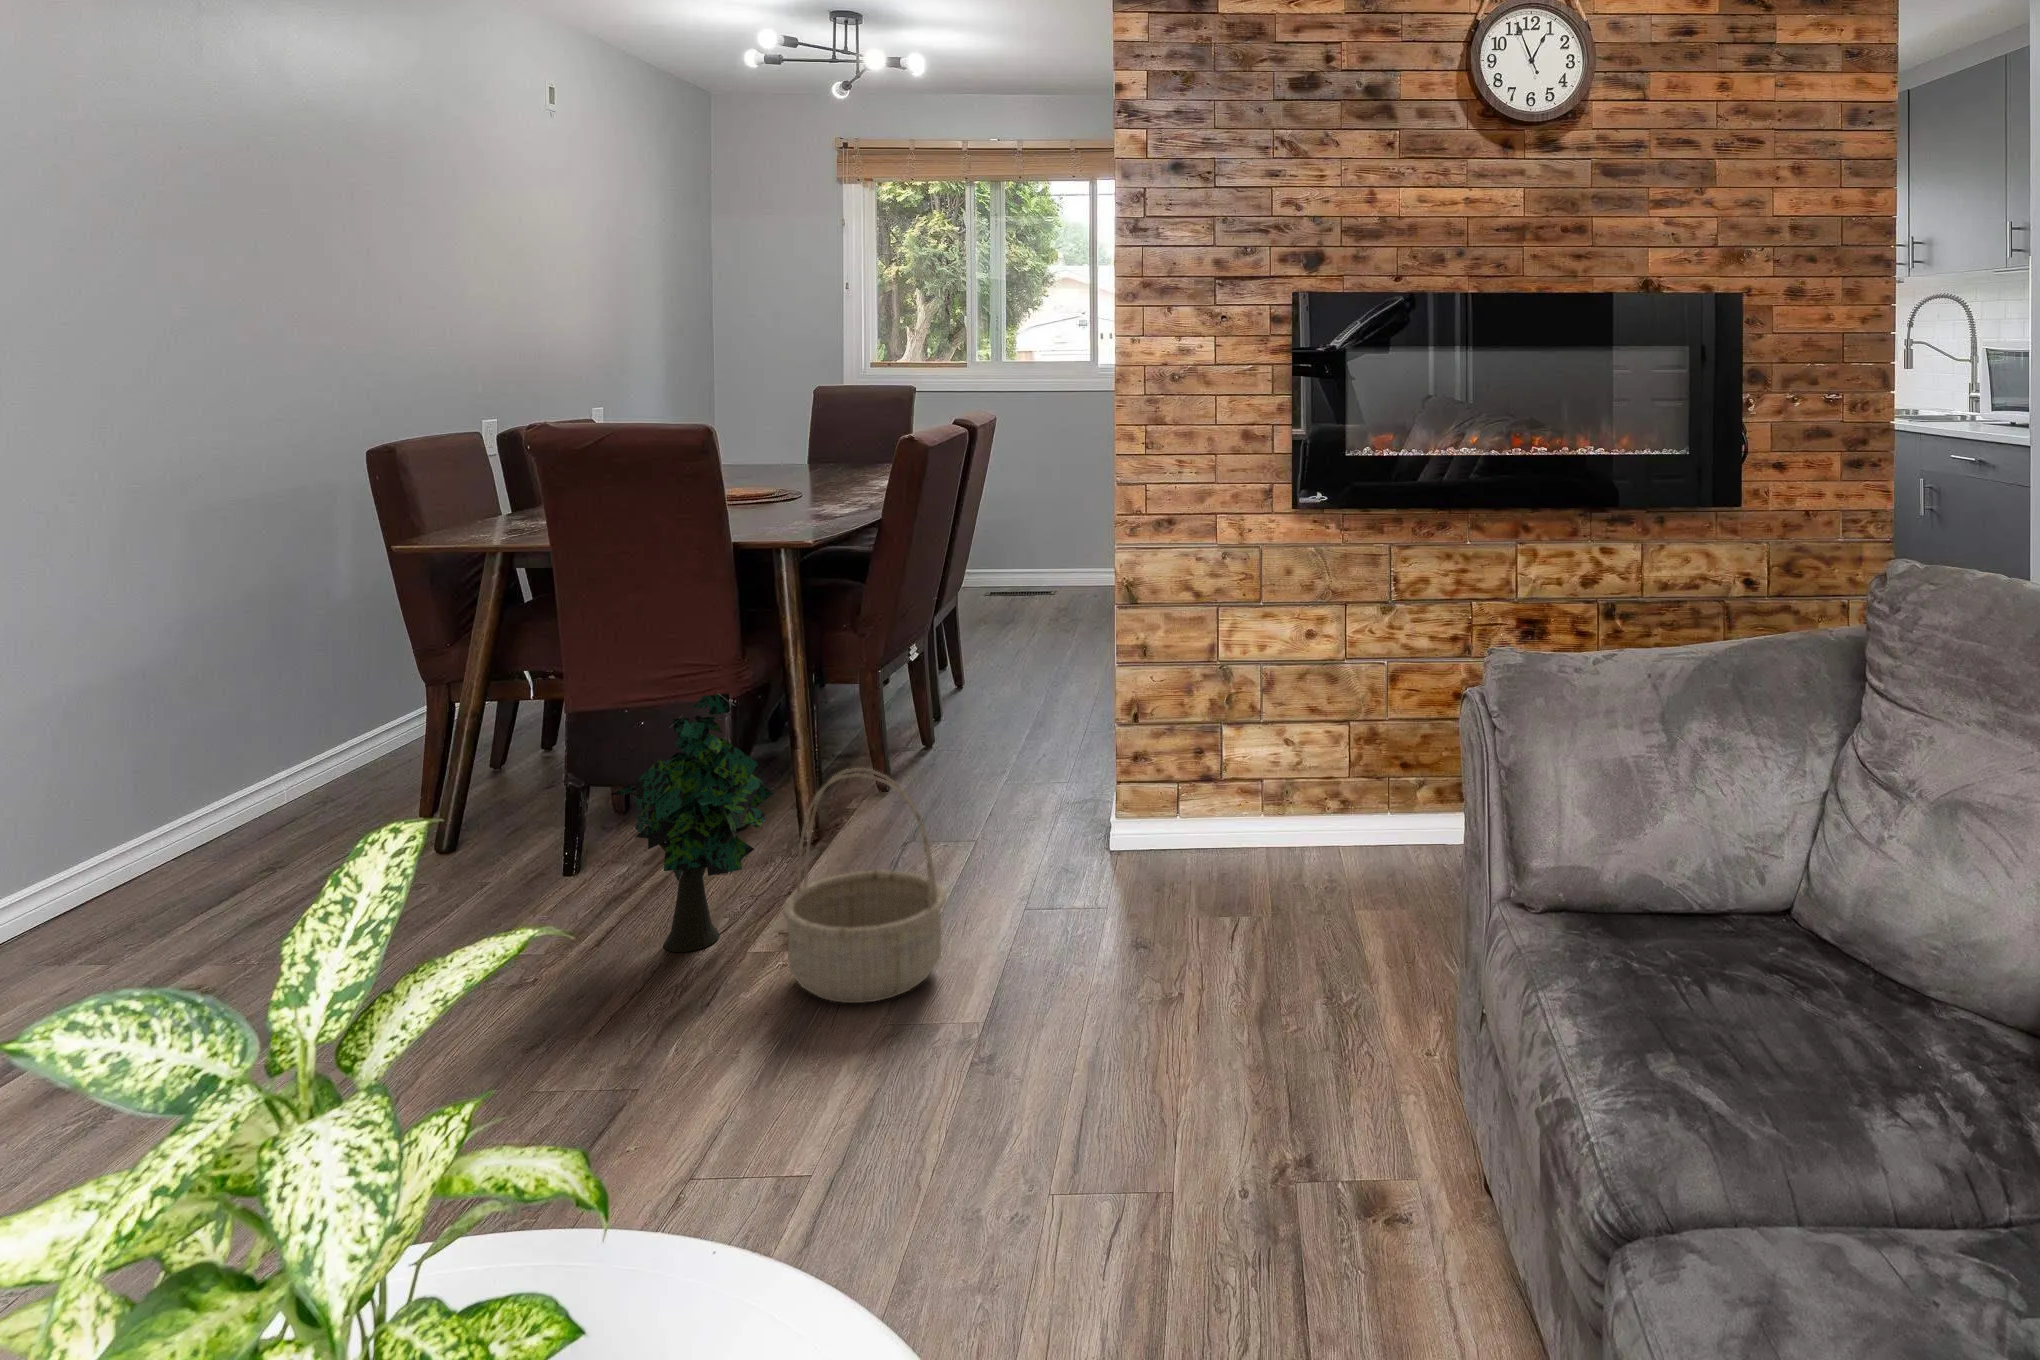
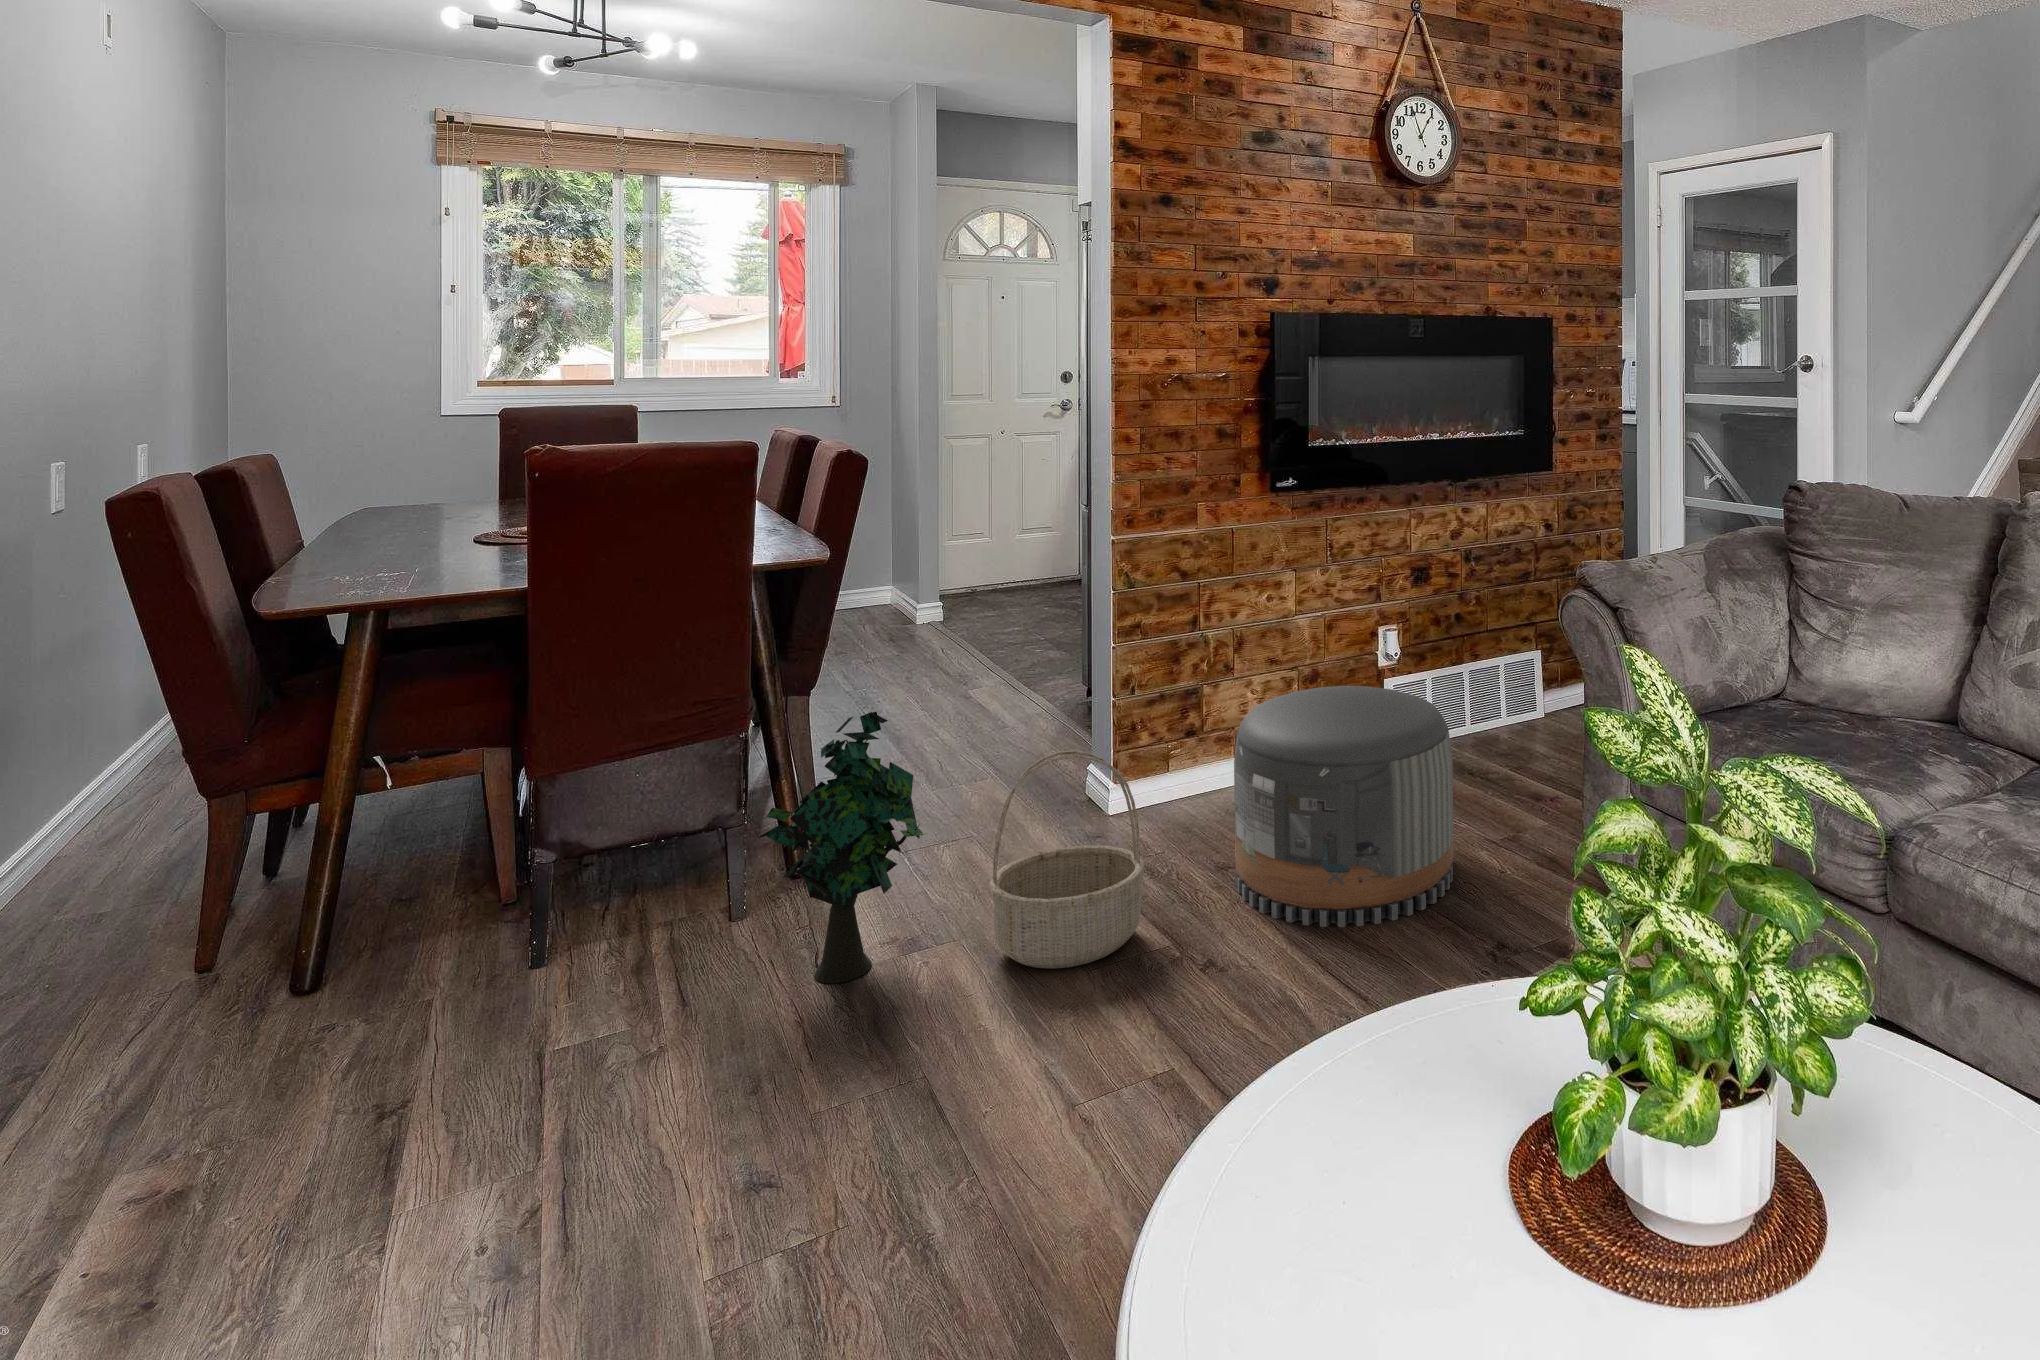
pouf: none [1066,750,1337,1062] -> present [1234,686,1454,927]

